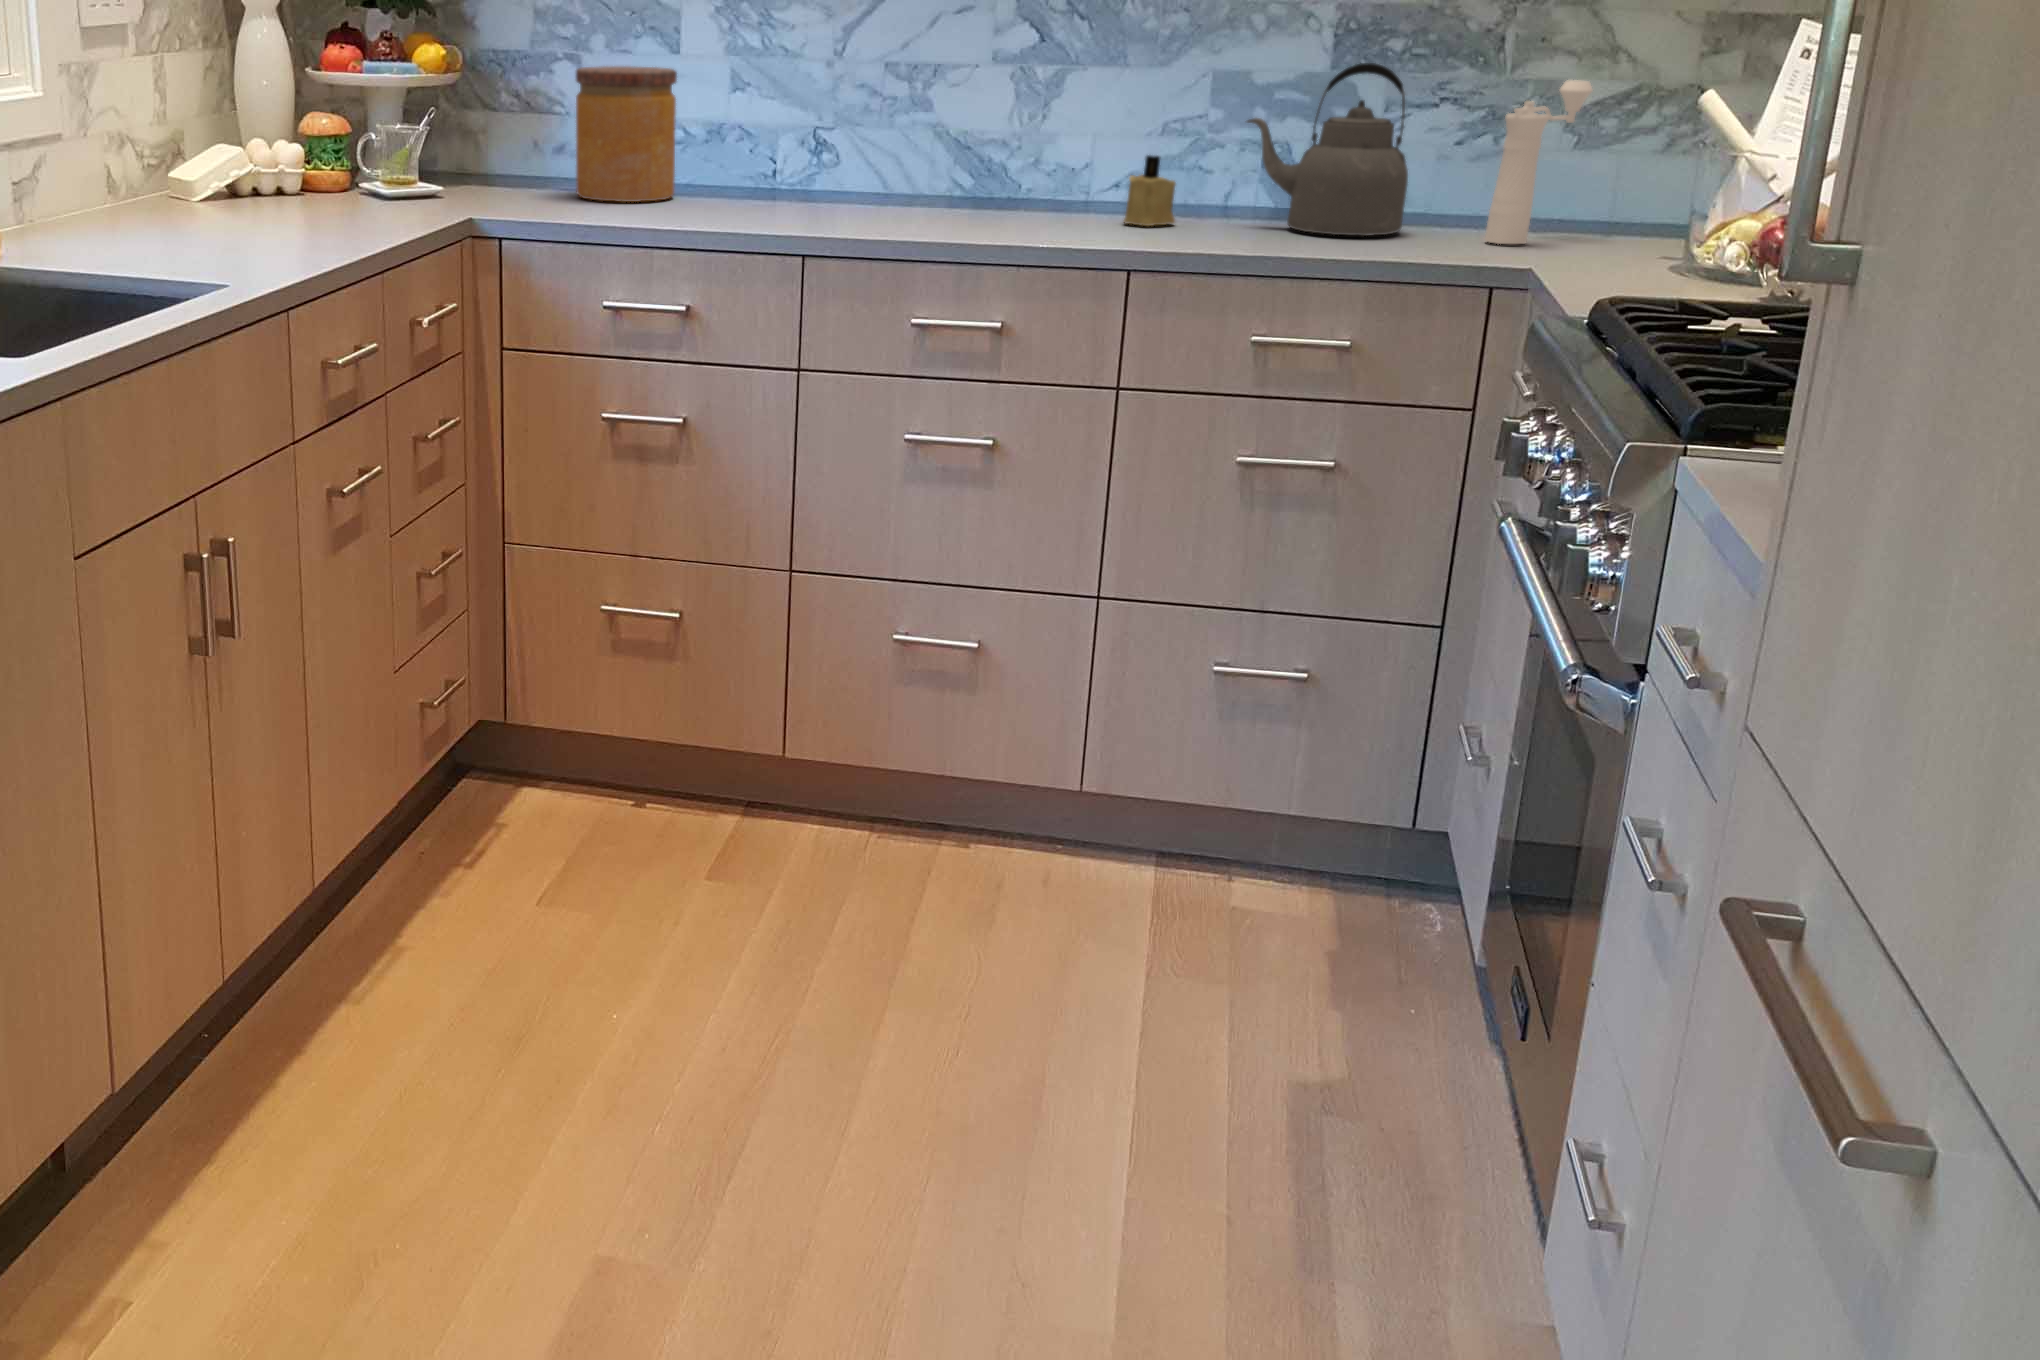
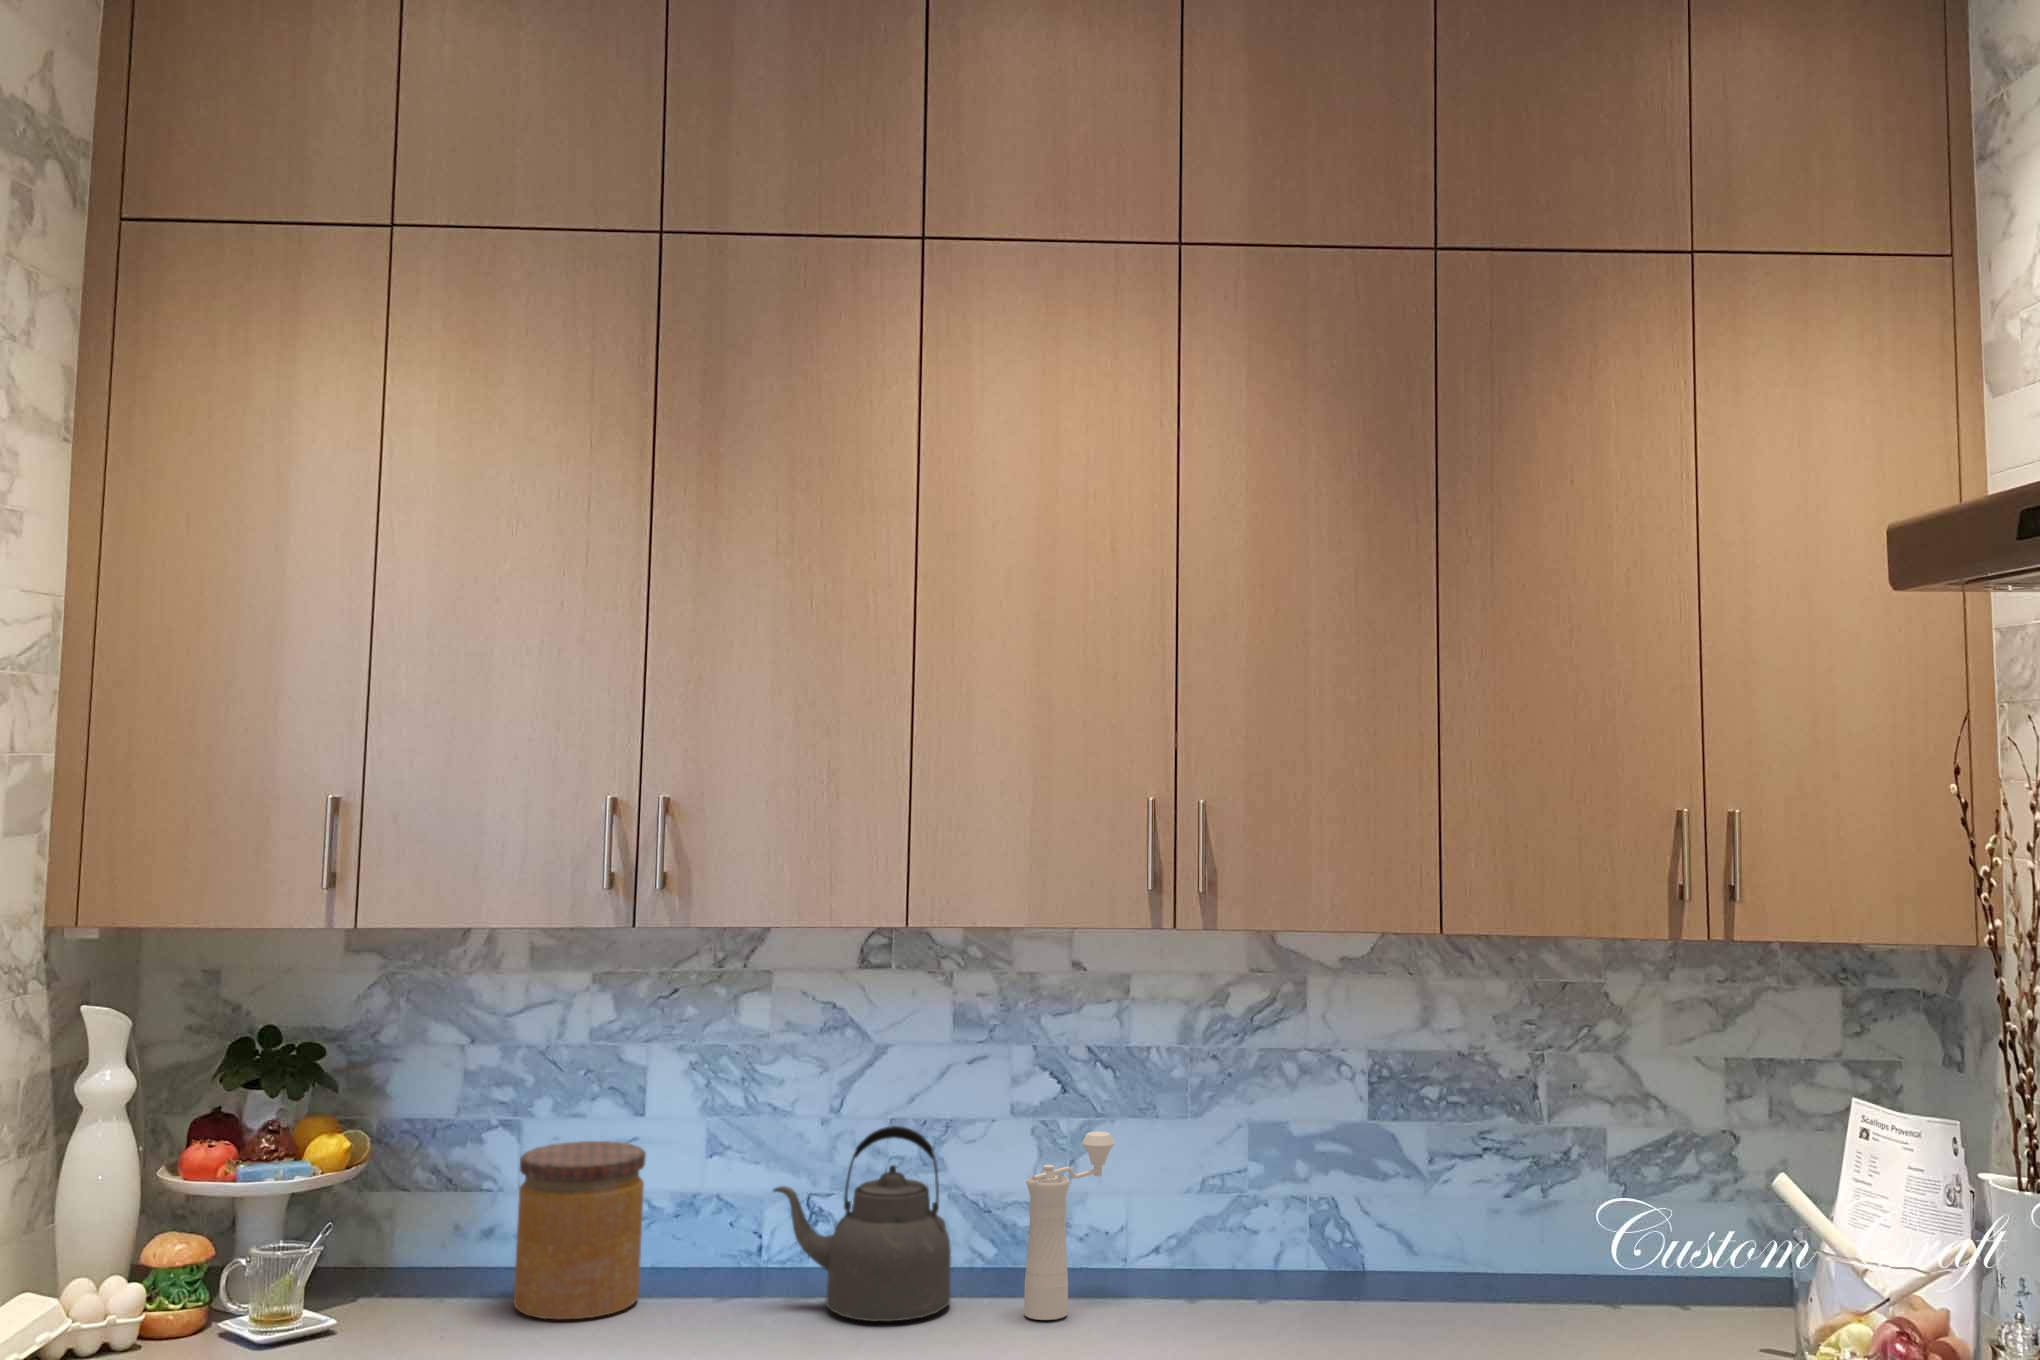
kettle: present [1247,63,1408,236] -> present [773,1126,951,1322]
pepper mill: present [1485,81,1592,244] -> present [1024,1132,1115,1320]
candle: present [1124,155,1176,226] -> none [1185,1235,1241,1321]

